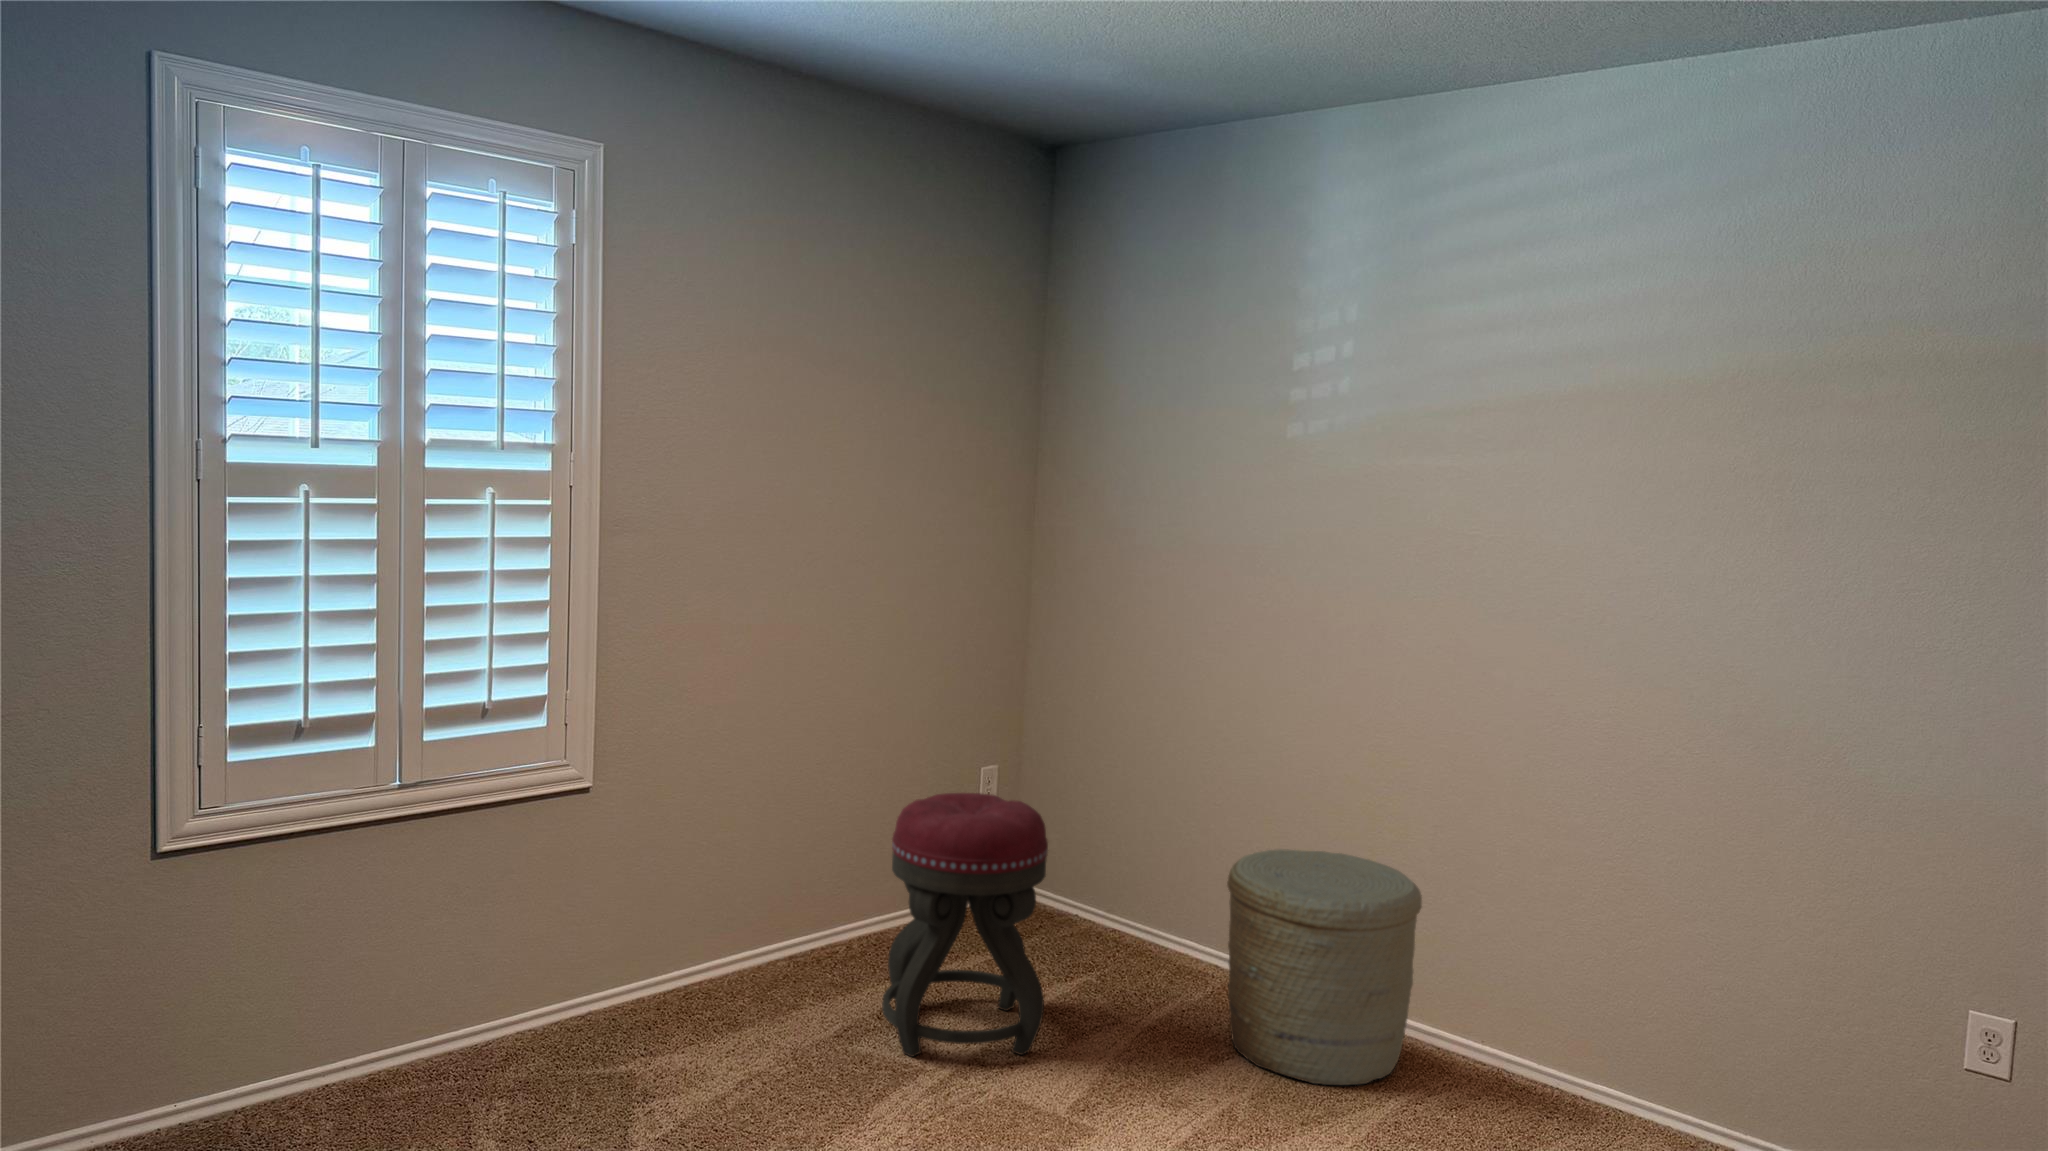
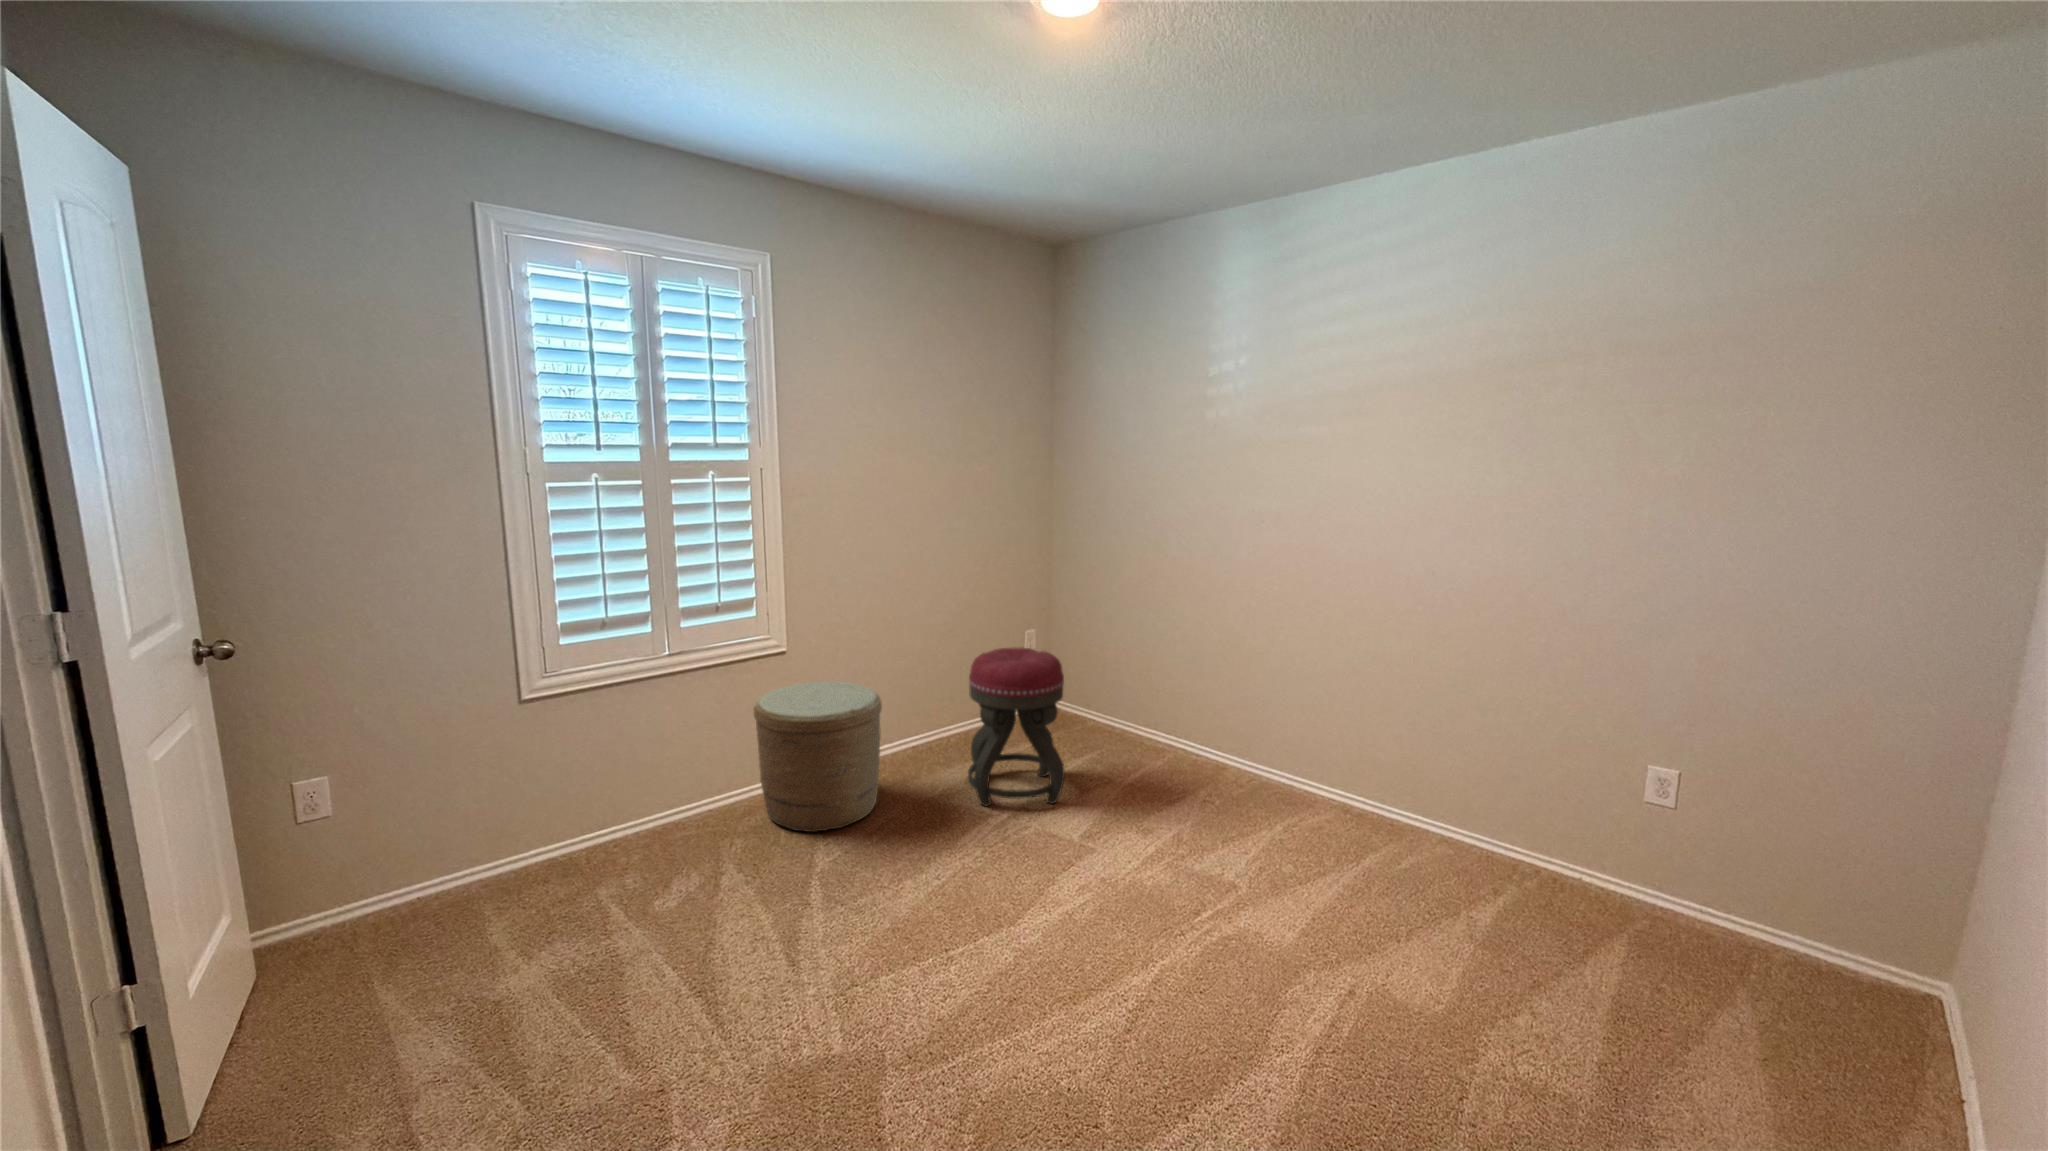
woven basket: present [1227,849,1422,1085] -> present [754,682,882,832]

